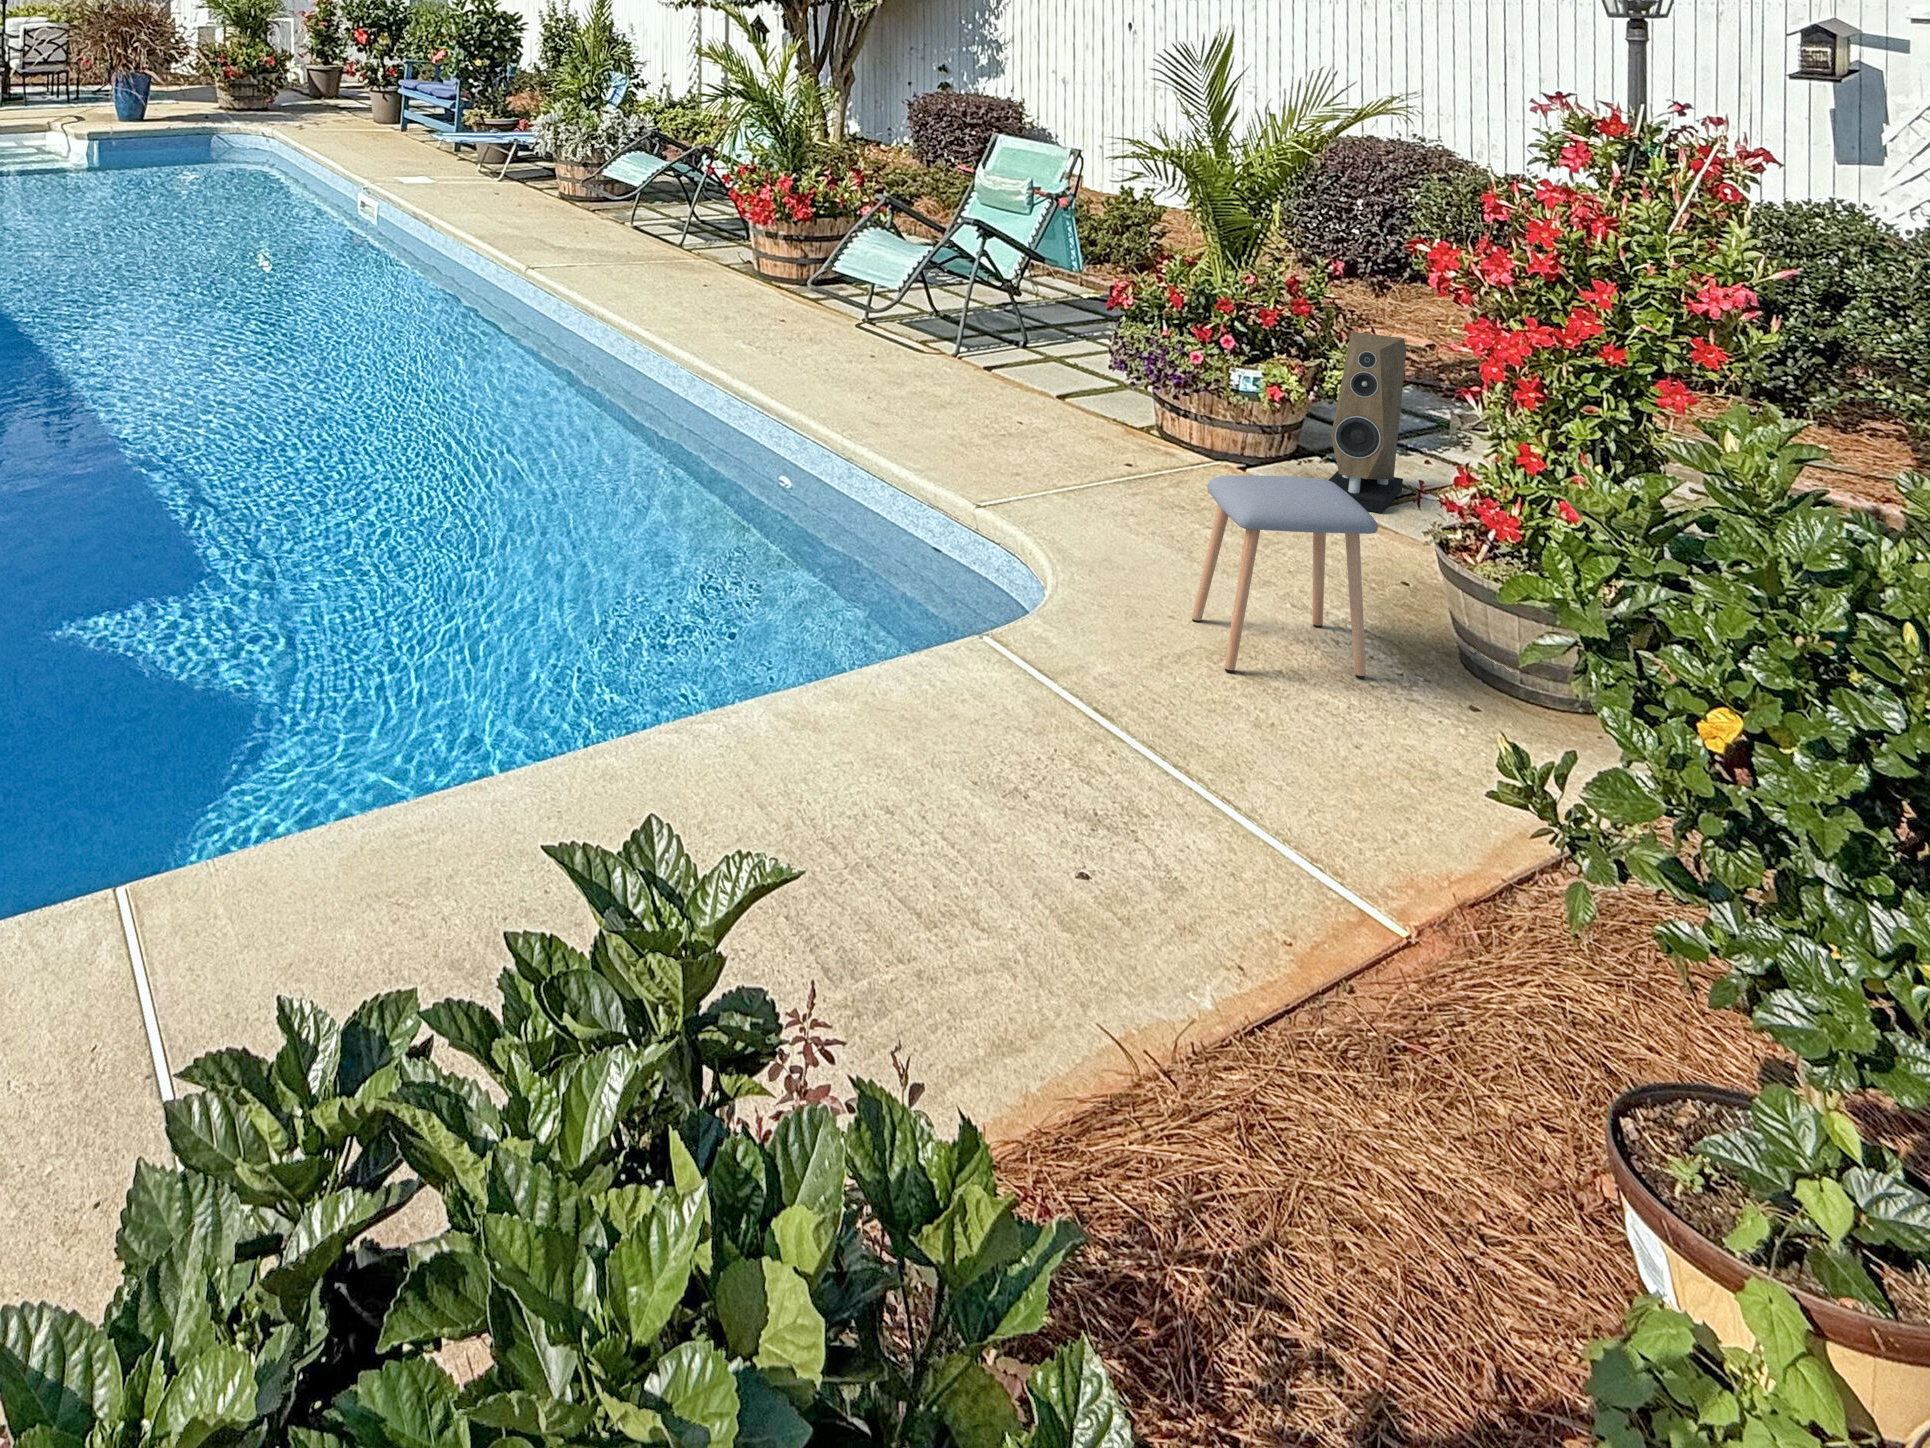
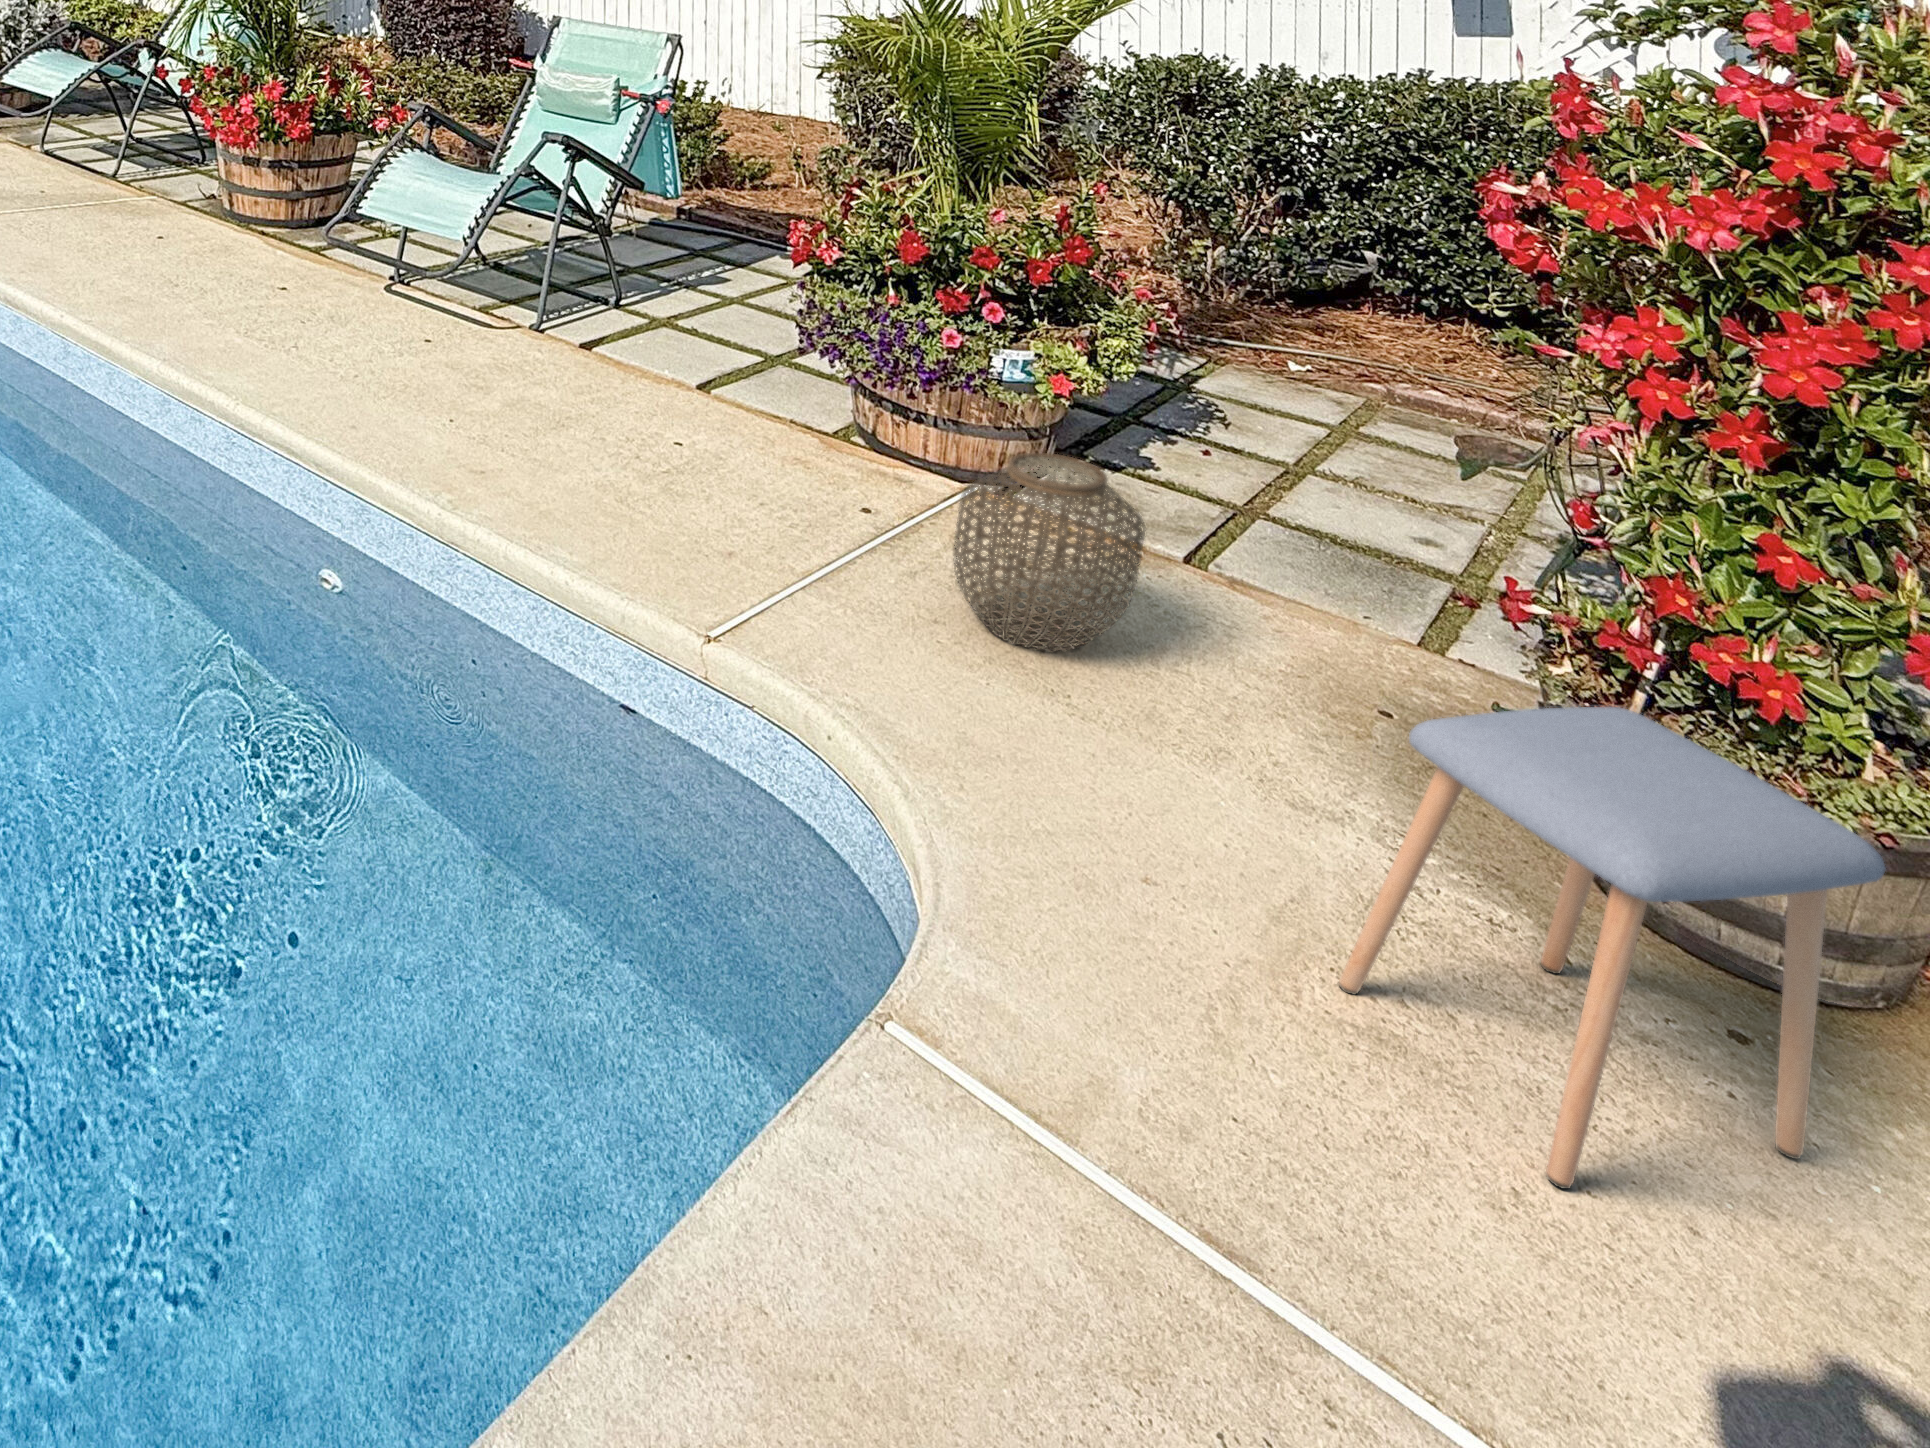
speaker: present [1329,332,1406,513] -> none [1227,331,1381,623]
woven basket: none [1113,394,1221,510] -> present [953,453,1145,651]

